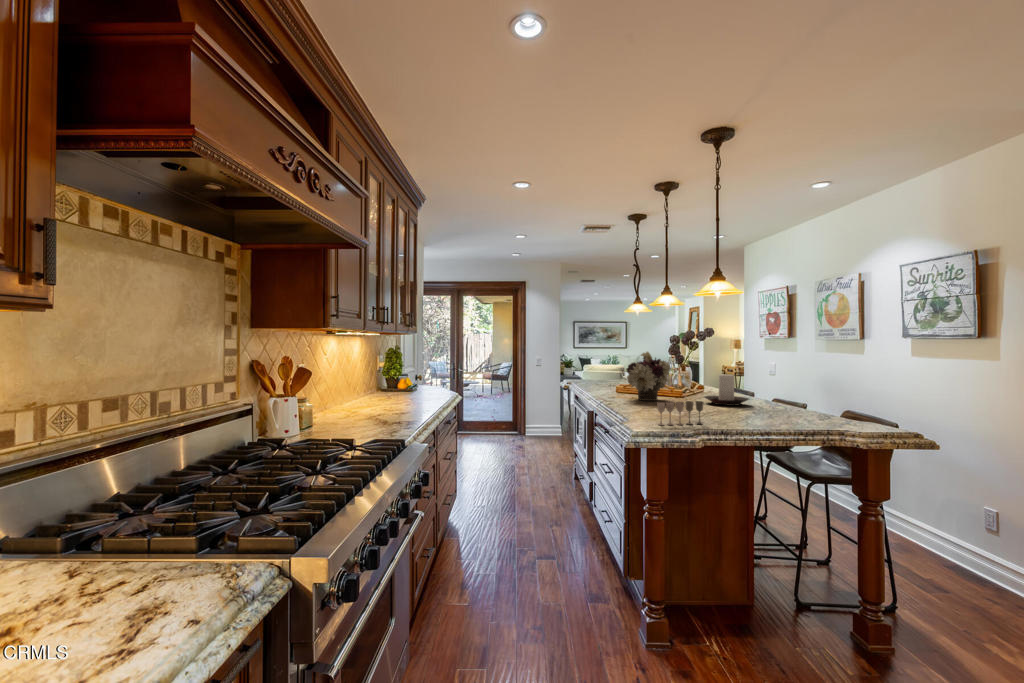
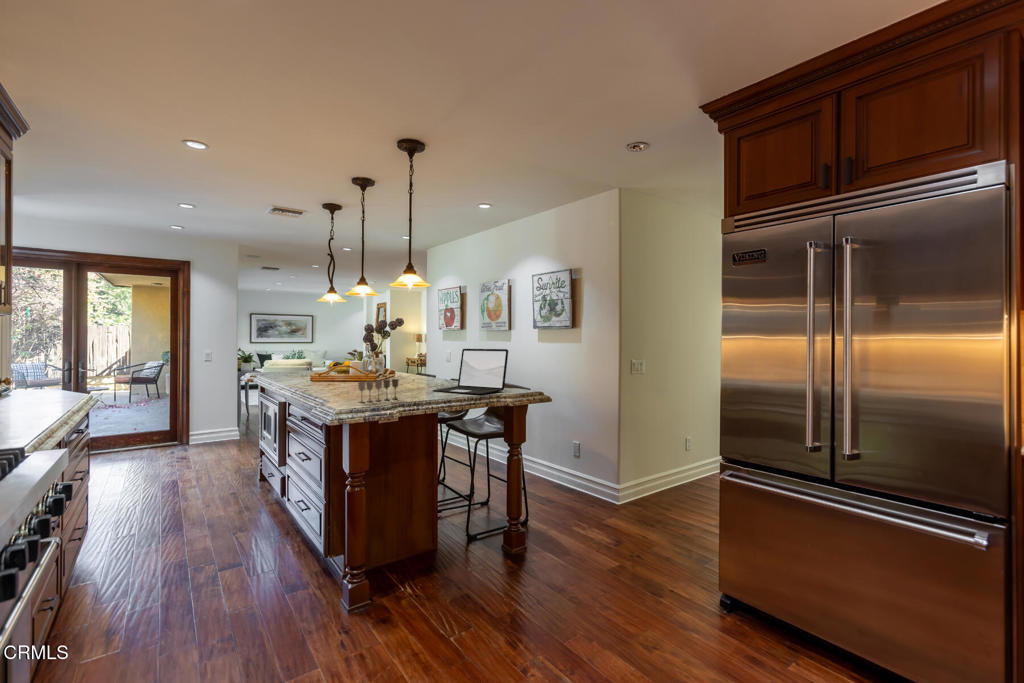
flower arrangement: present [626,352,671,401] -> none [322,338,366,386]
laptop: none [747,366,858,427] -> present [433,349,508,395]
candle holder: present [704,375,749,406] -> none [396,357,434,385]

